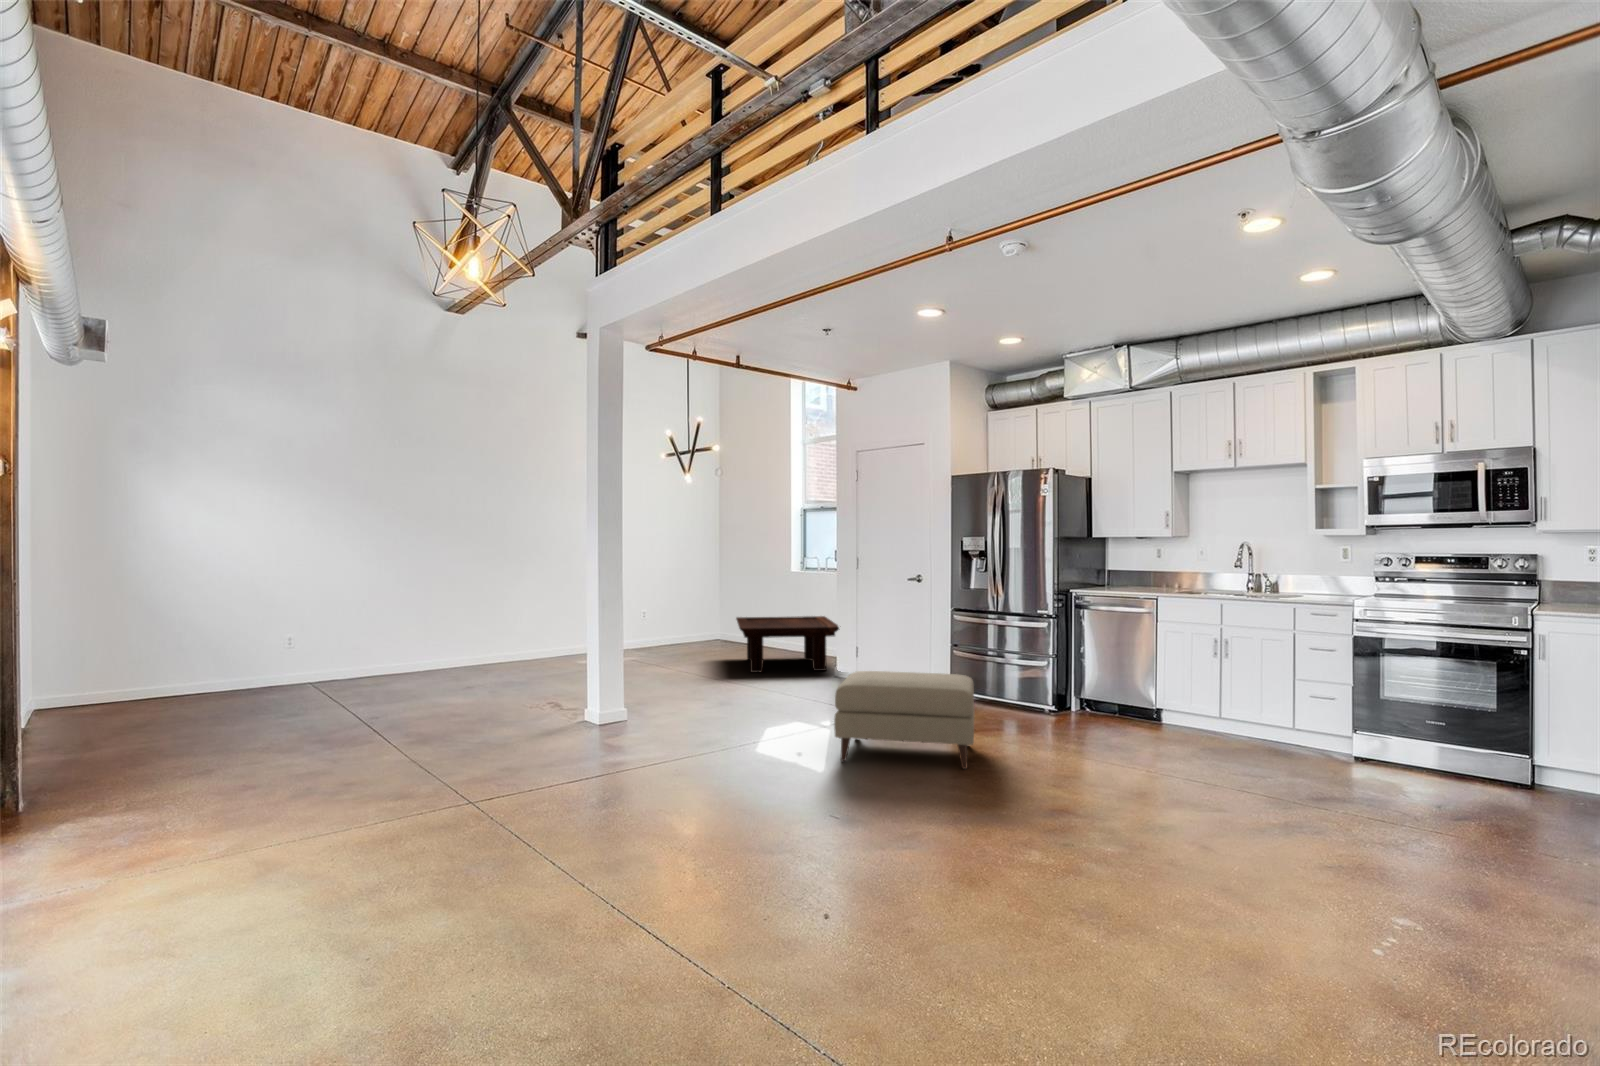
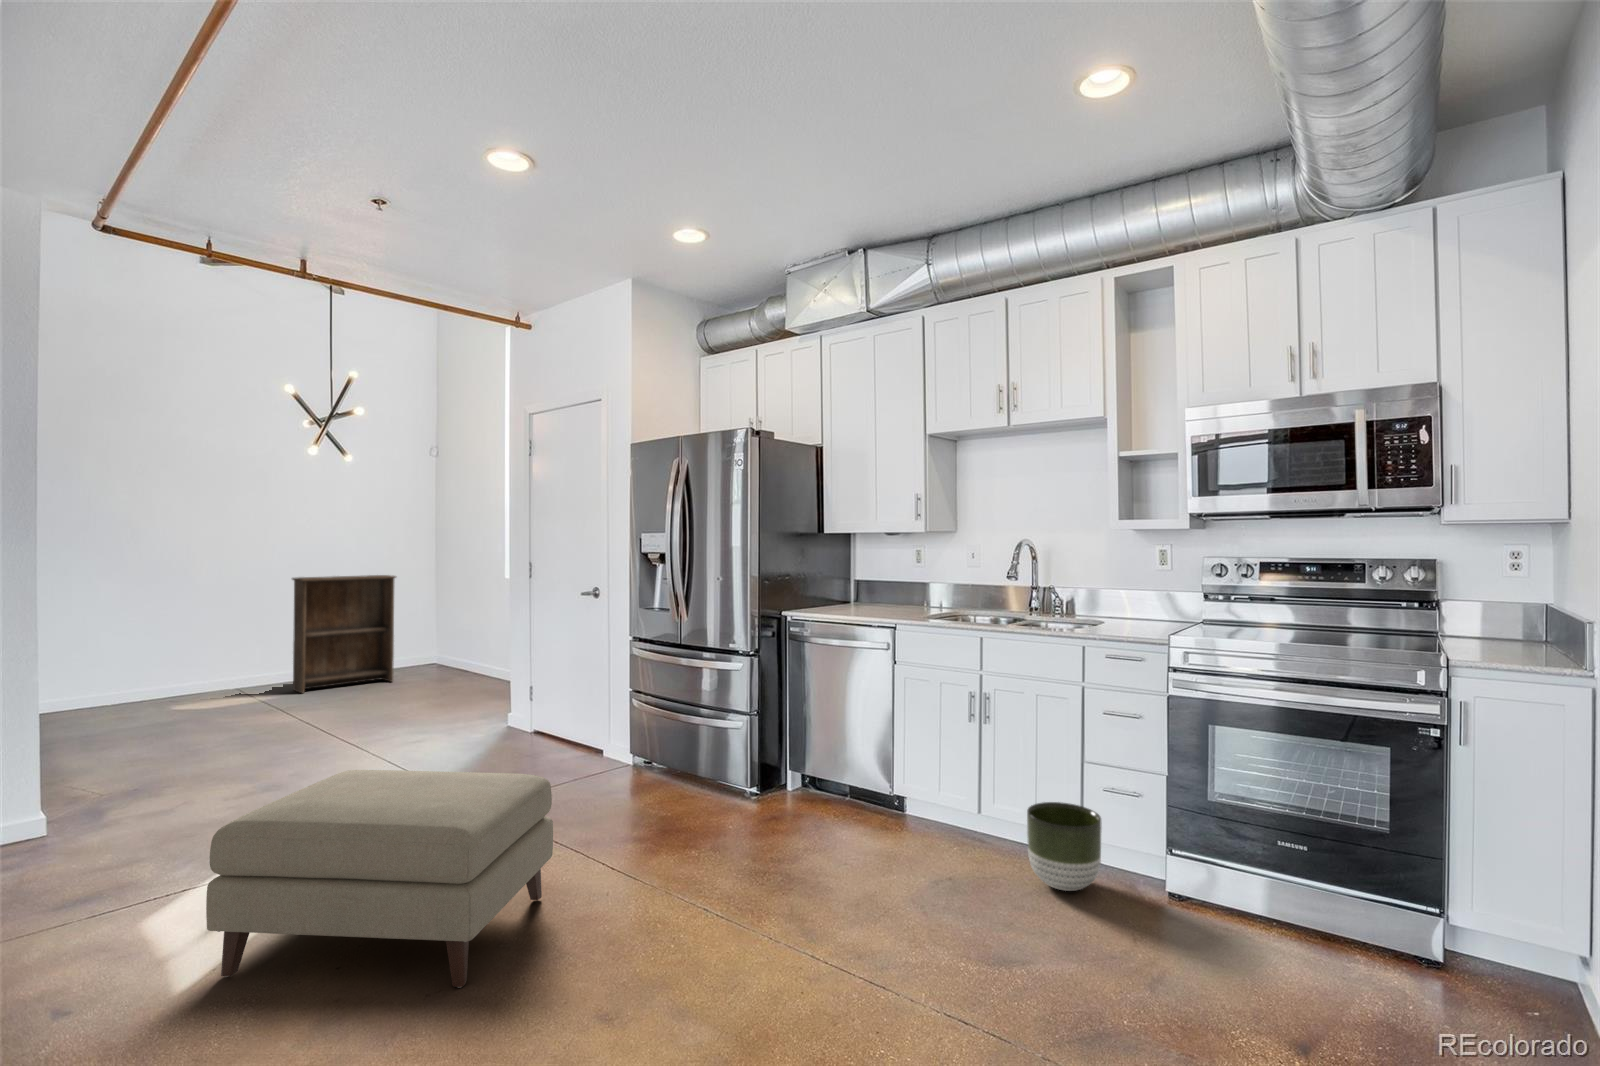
bookshelf: none [652,568,716,653] -> present [292,575,396,693]
coffee table: present [736,616,839,672] -> none [355,641,527,729]
planter: none [1259,705,1309,754] -> present [1027,802,1102,891]

